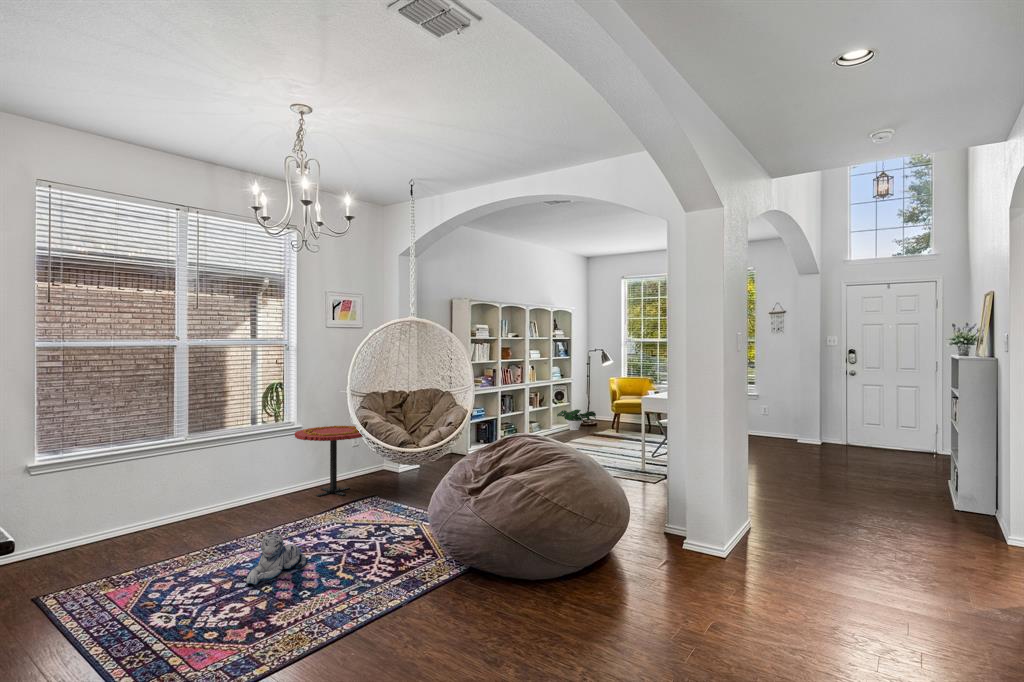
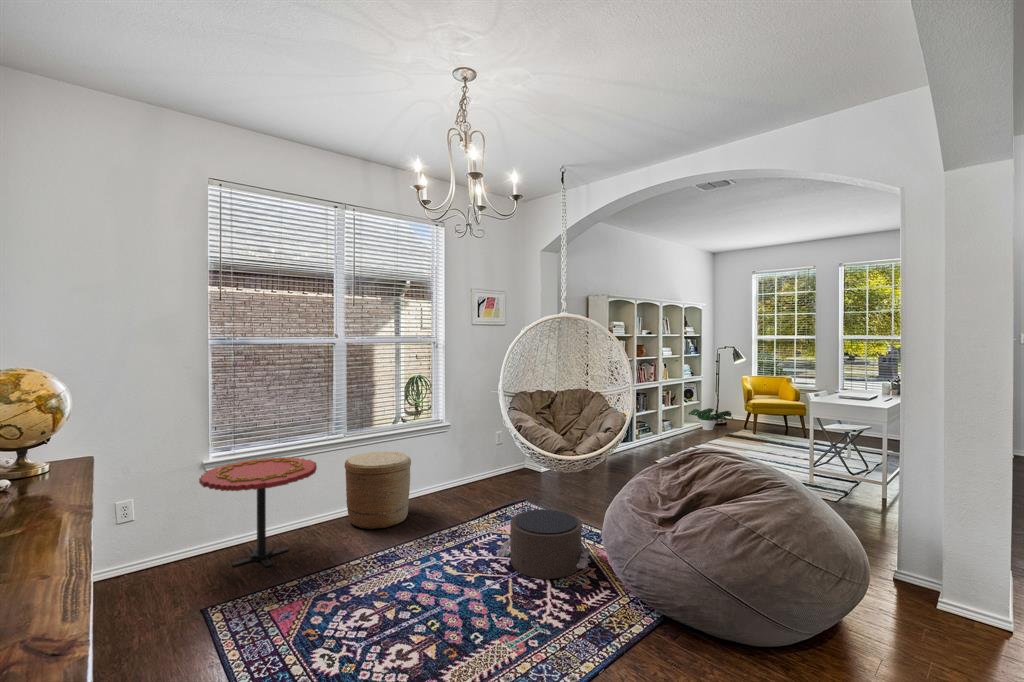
side table: present [295,426,363,496] -> present [199,457,317,567]
woven basket: none [188,453,258,527] -> present [345,451,411,529]
pouf: none [335,495,422,552] -> present [497,509,590,579]
plush toy: present [246,533,306,584] -> none [410,554,470,616]

